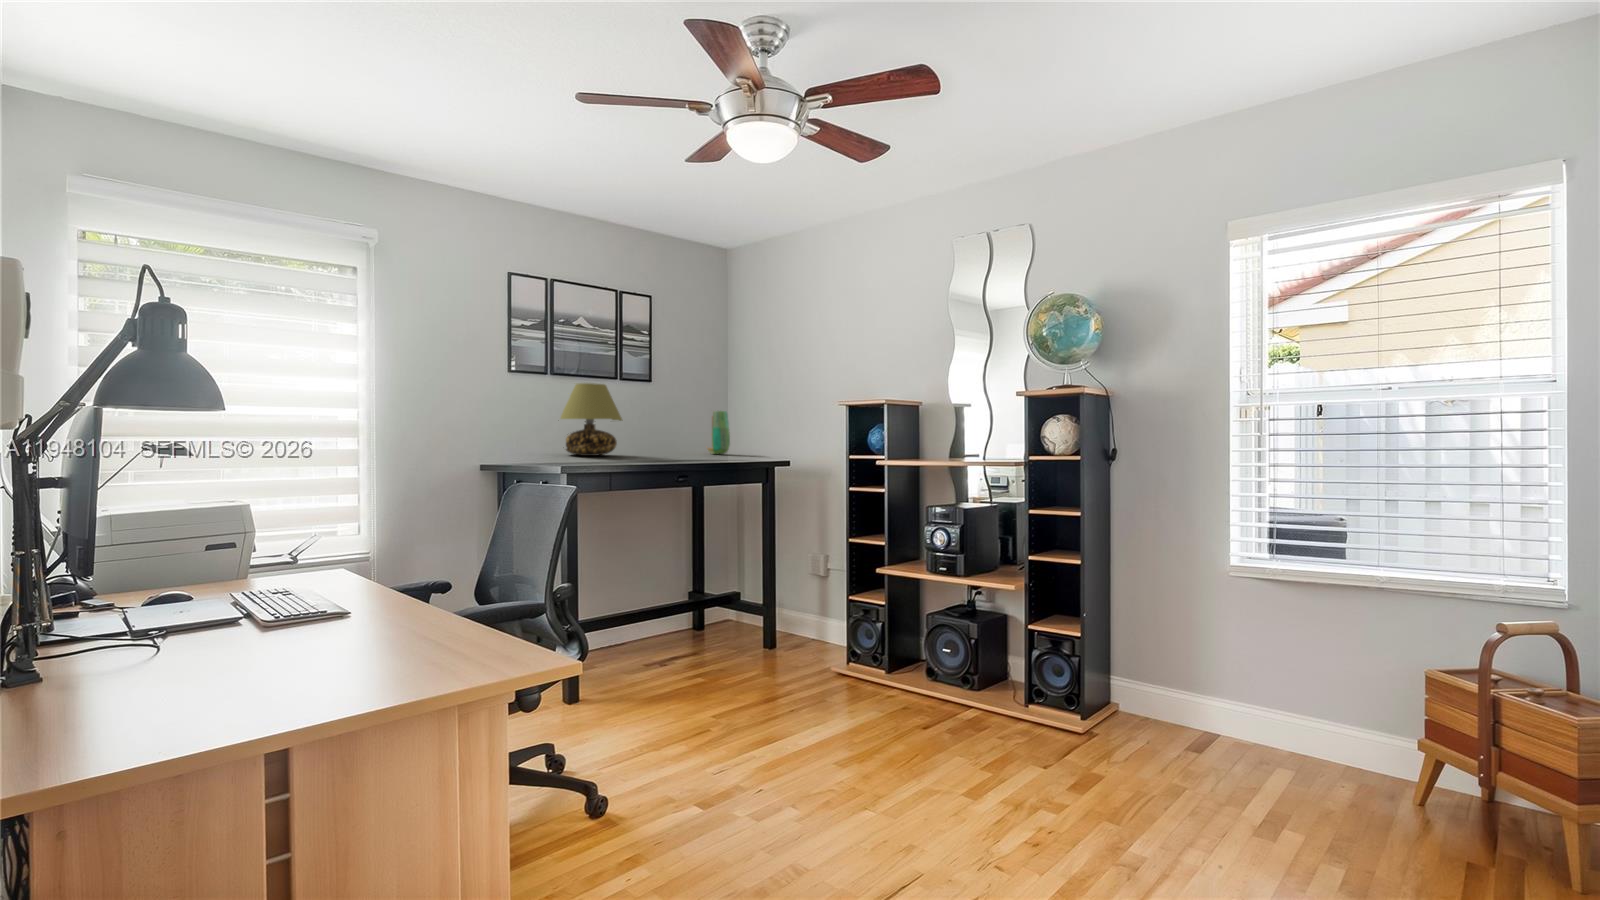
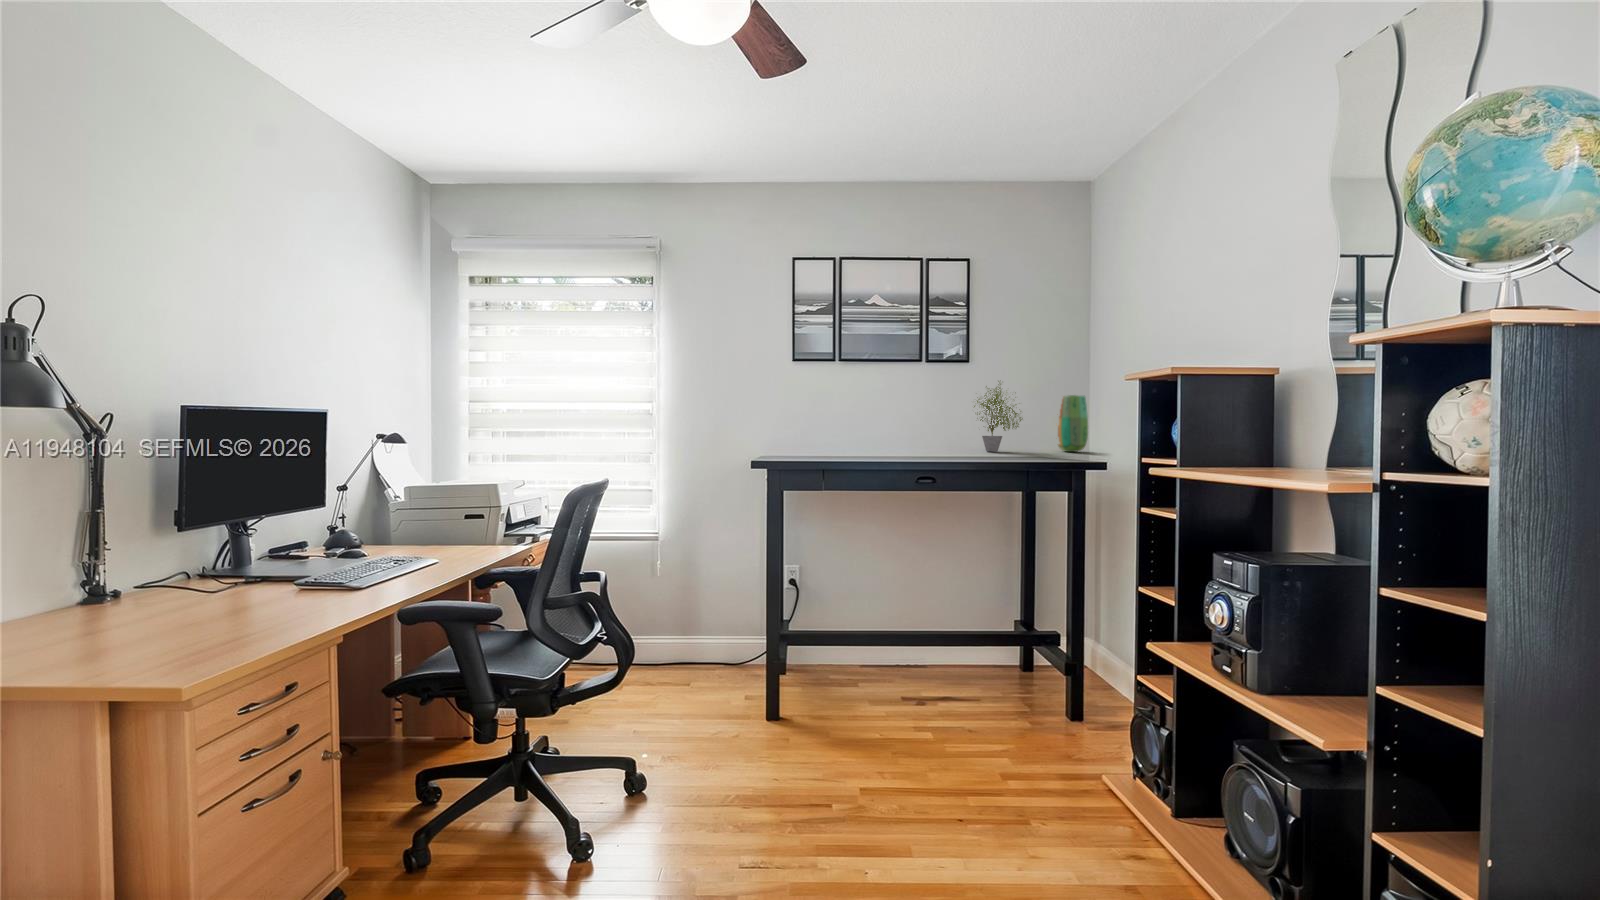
table lamp: present [561,383,622,456] -> none [851,368,925,449]
potted plant: none [647,397,696,455] -> present [974,381,1023,451]

